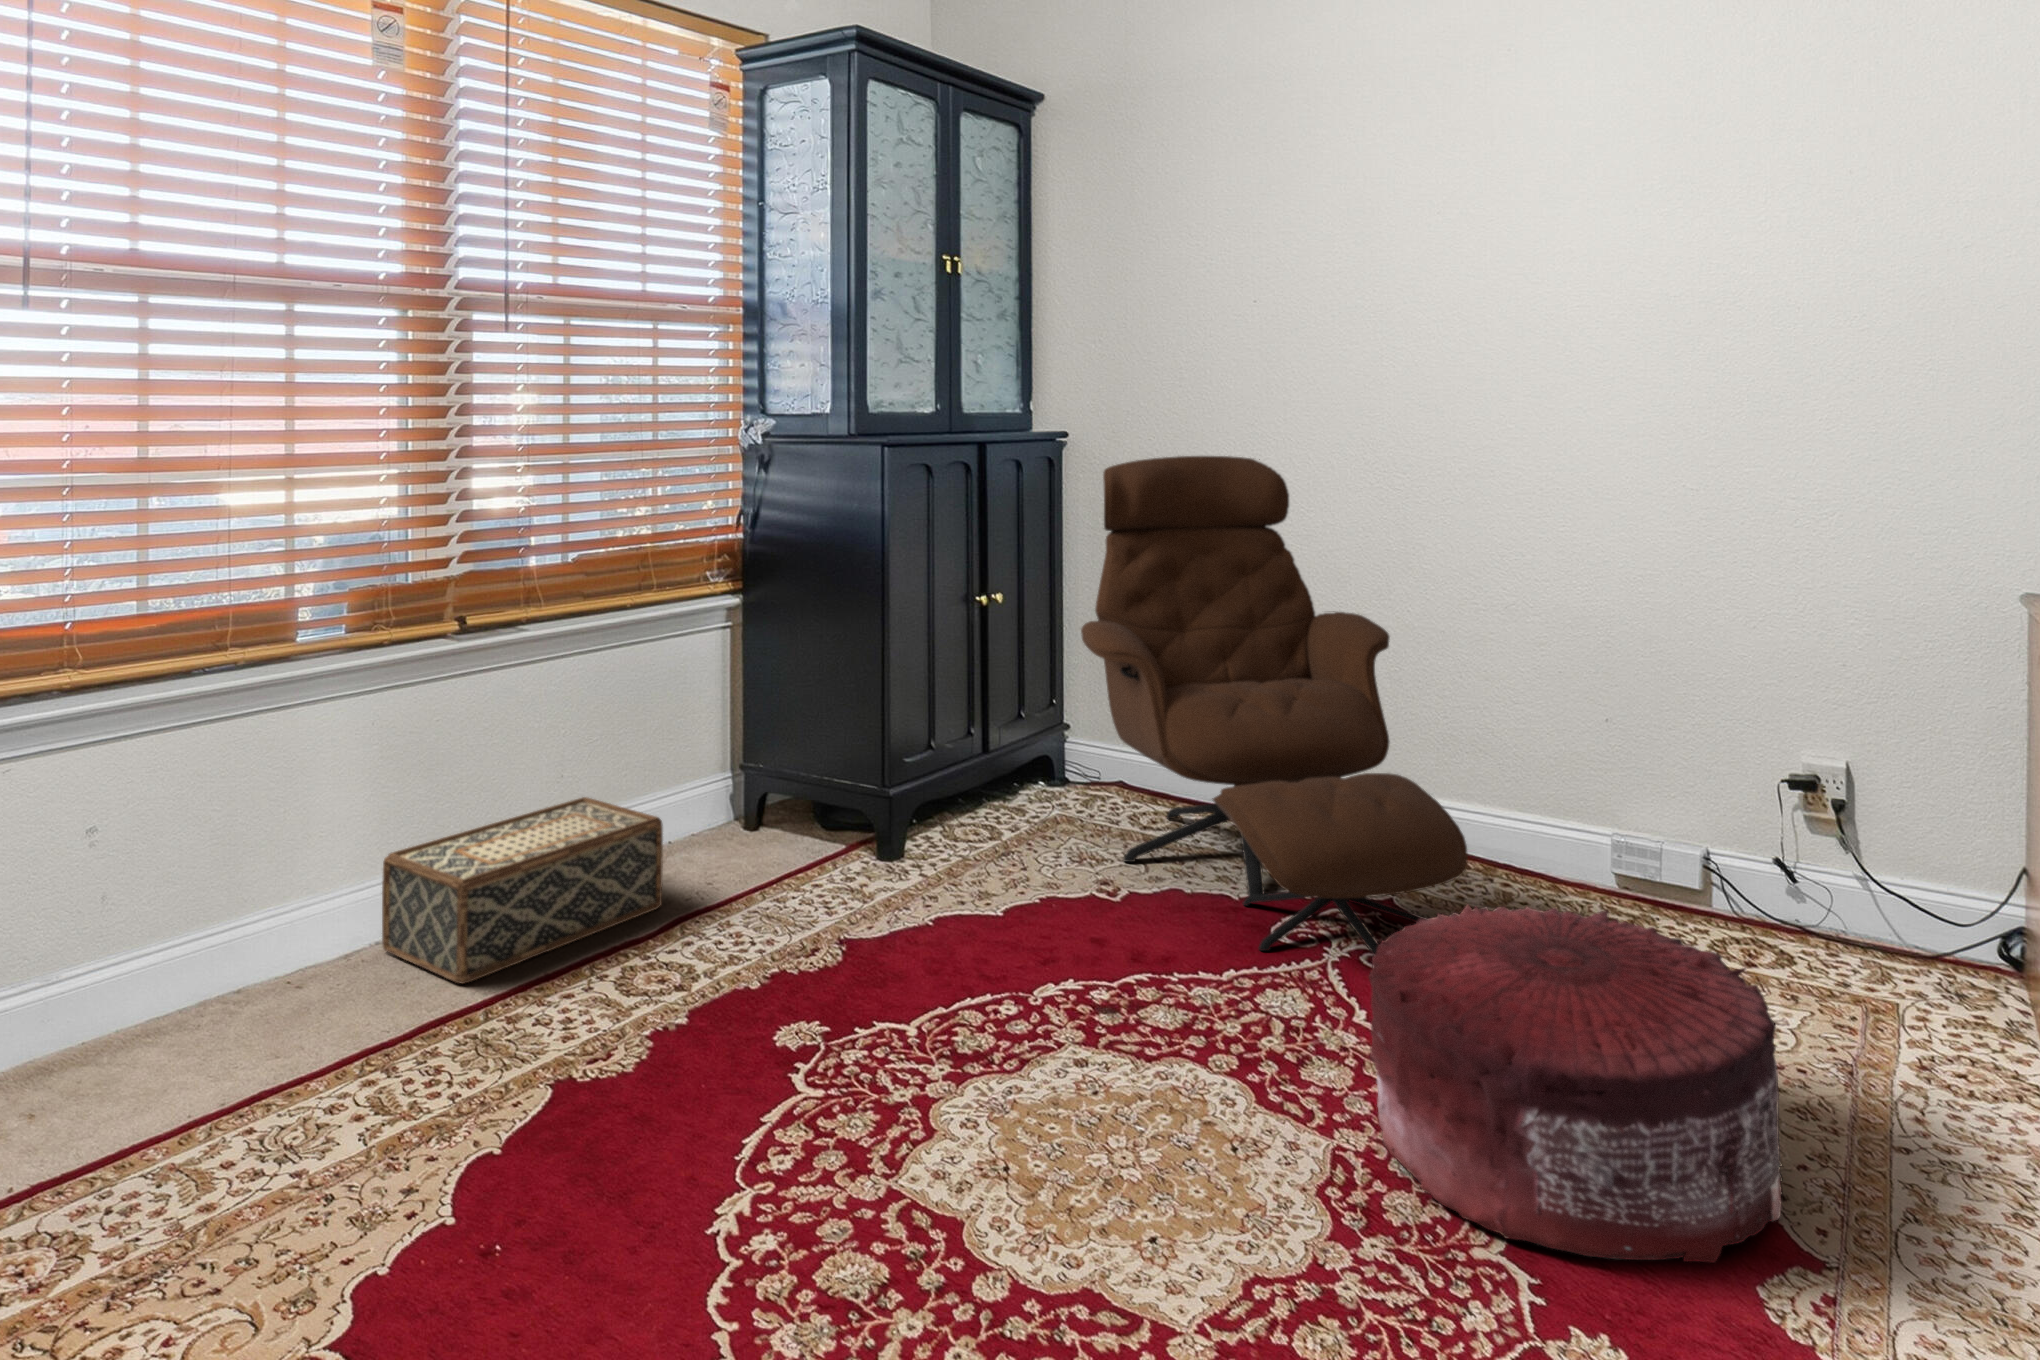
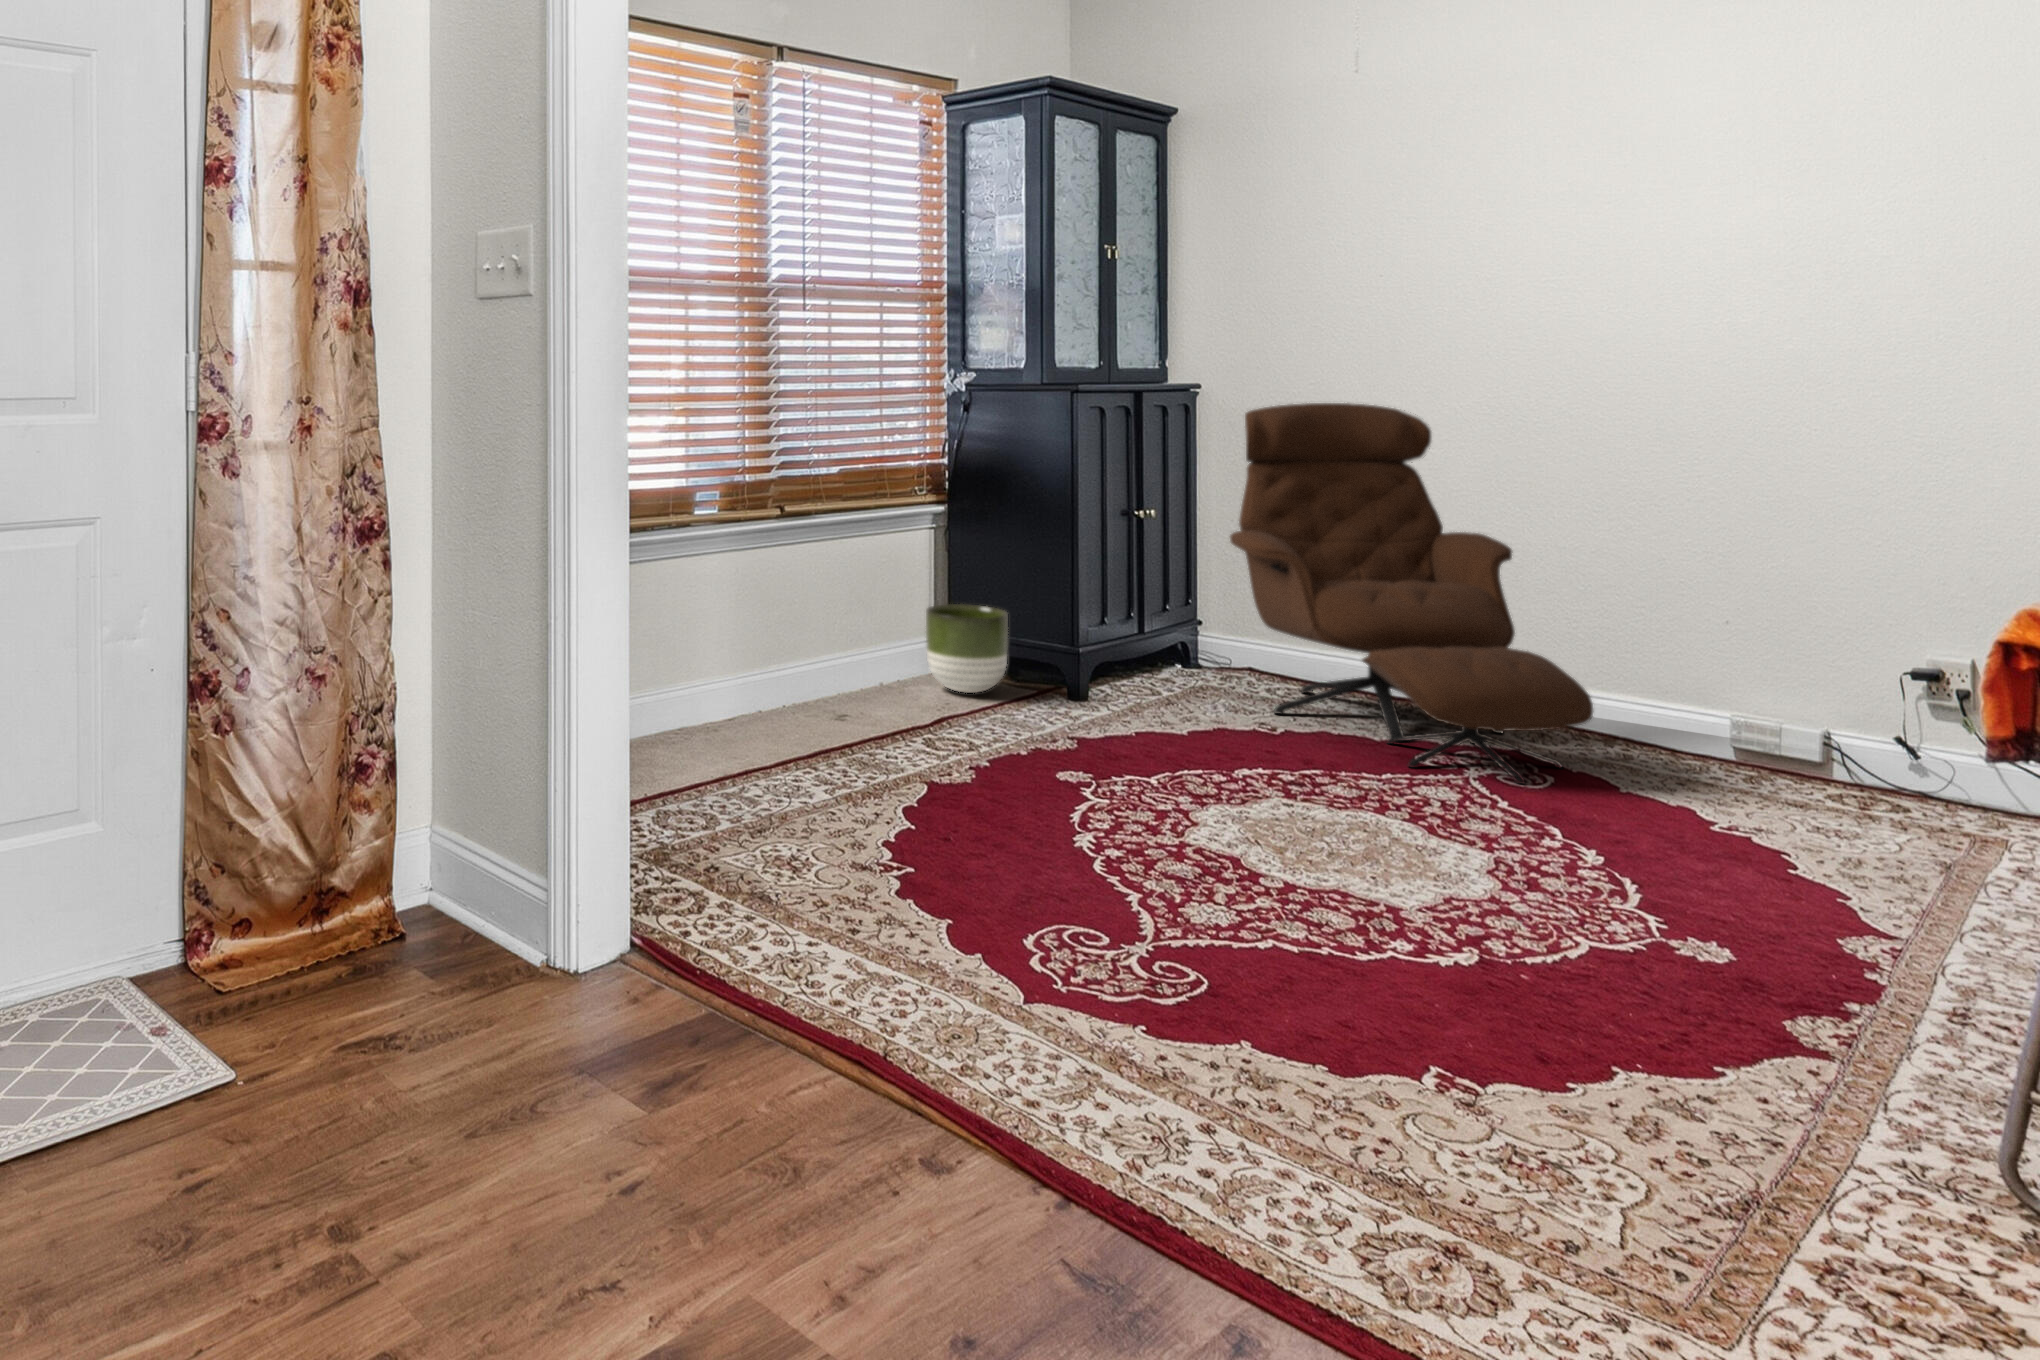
planter: none [694,733,802,861] -> present [926,604,1008,693]
woven basket: present [382,797,663,984] -> none [752,636,924,736]
pouf: present [1369,905,1783,1263] -> none [1520,716,1869,924]

